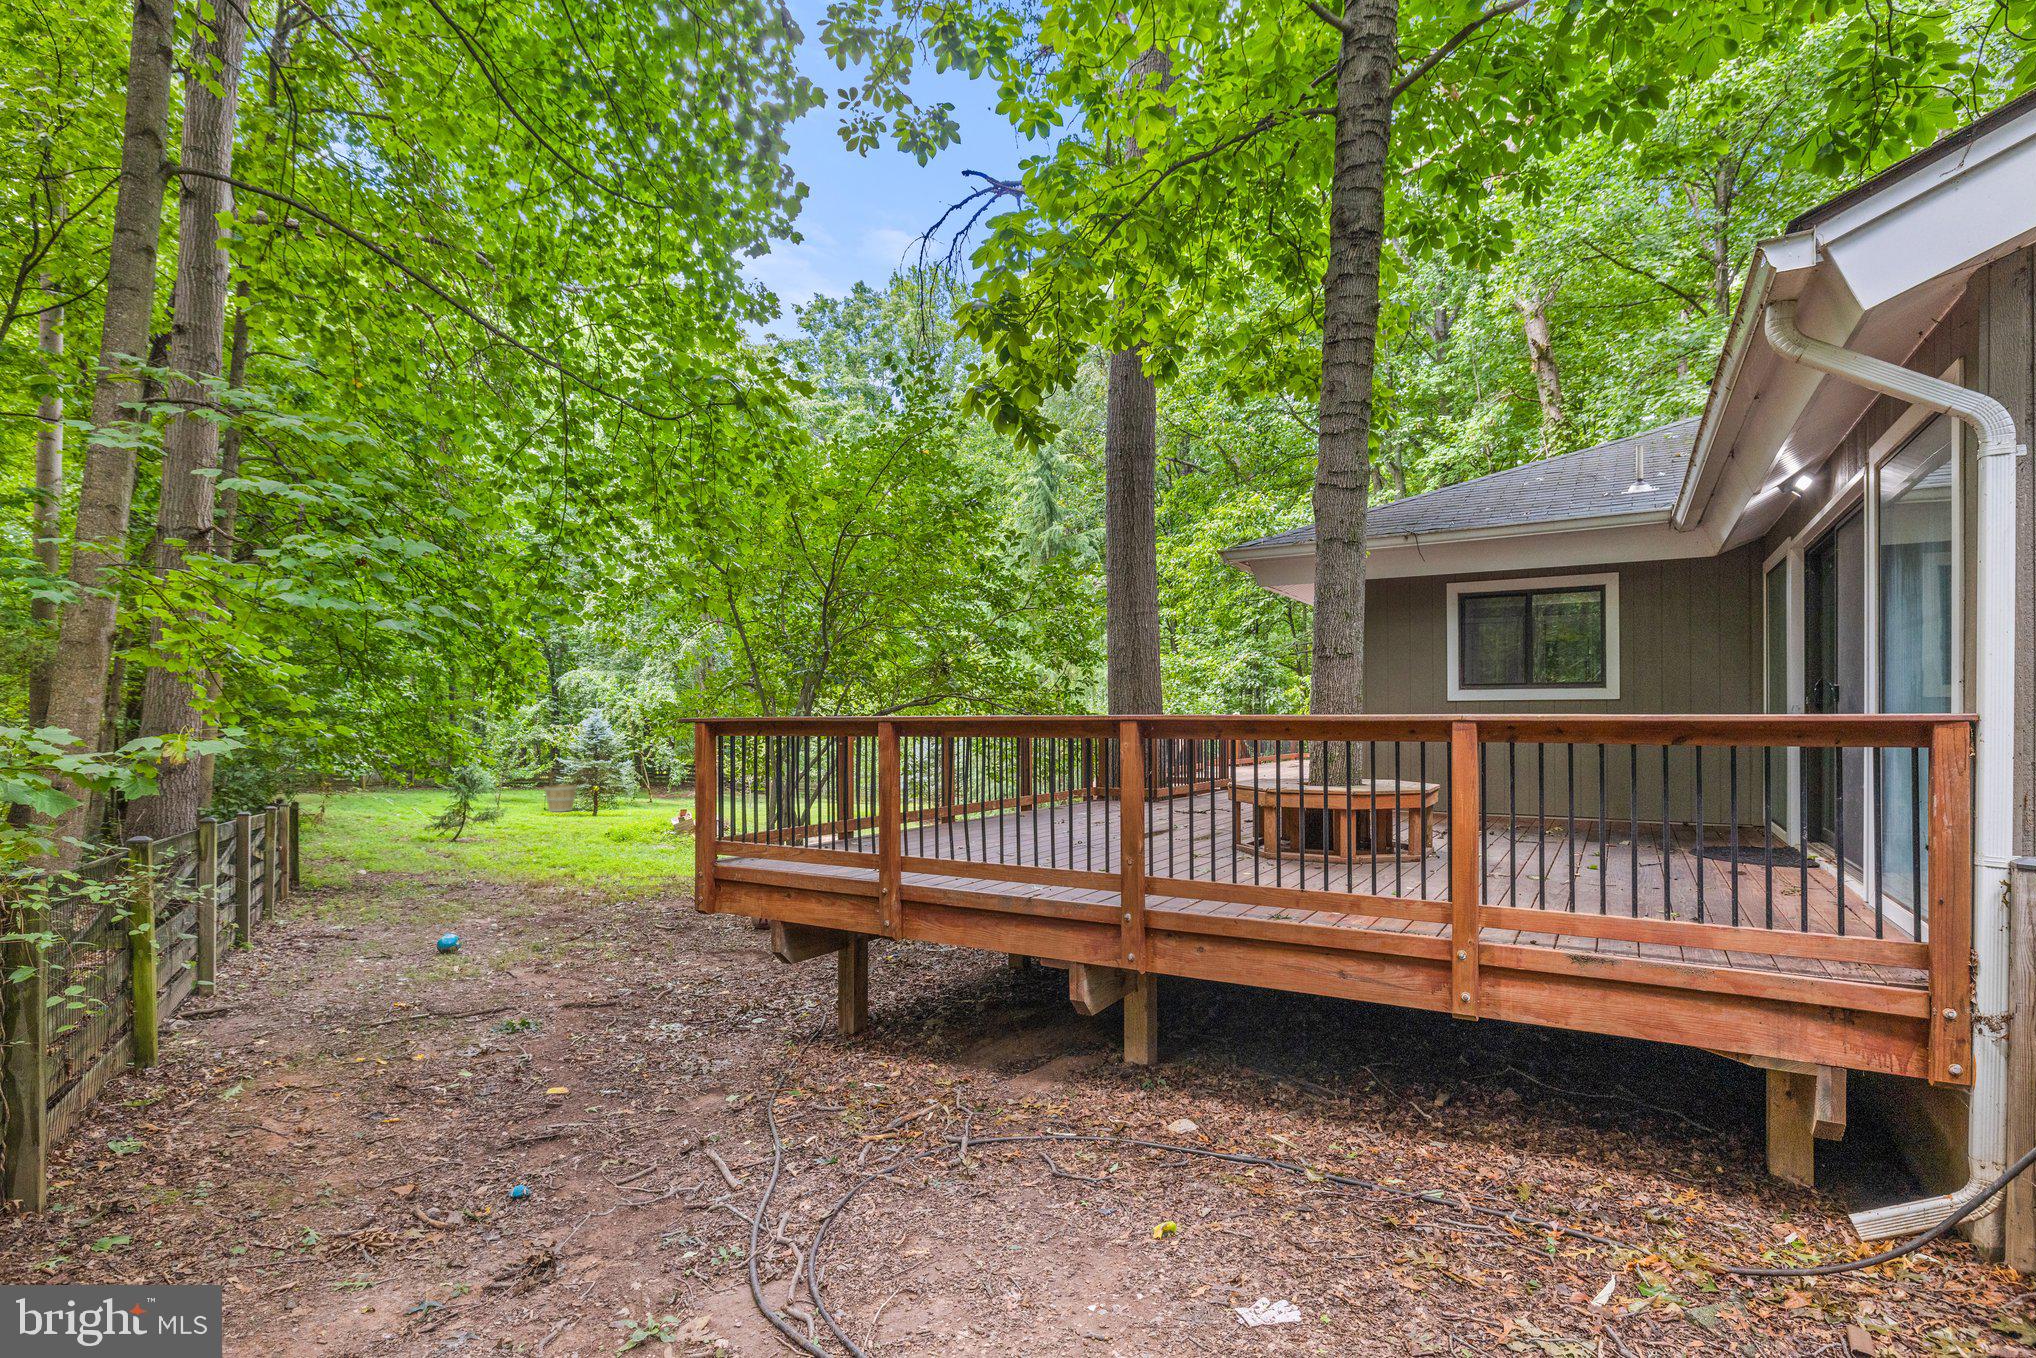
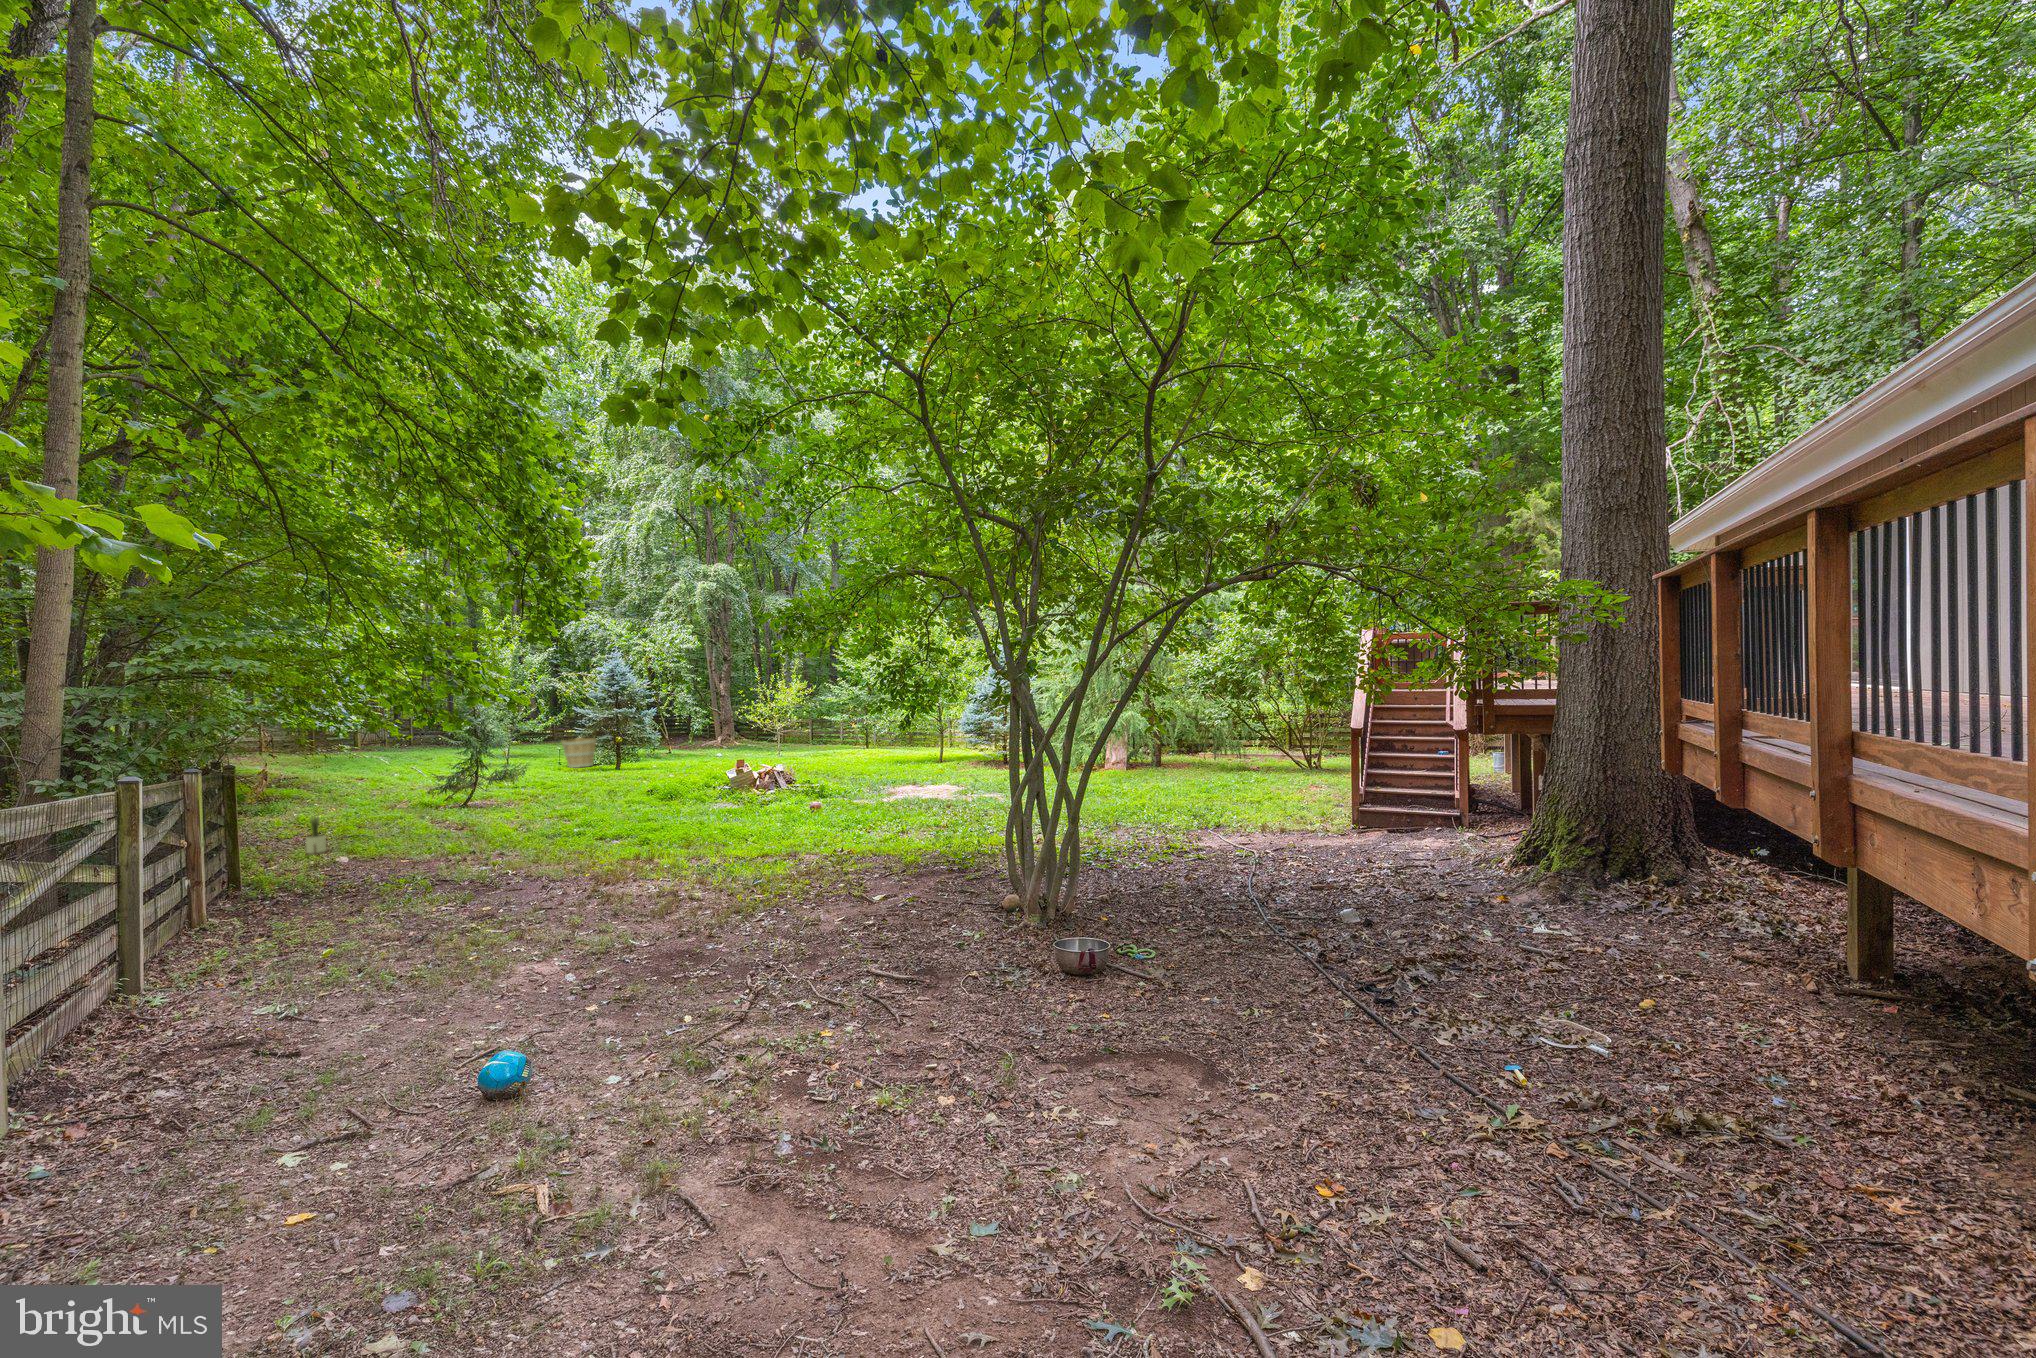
potted plant: none [297,842,320,896] -> present [305,813,328,862]

